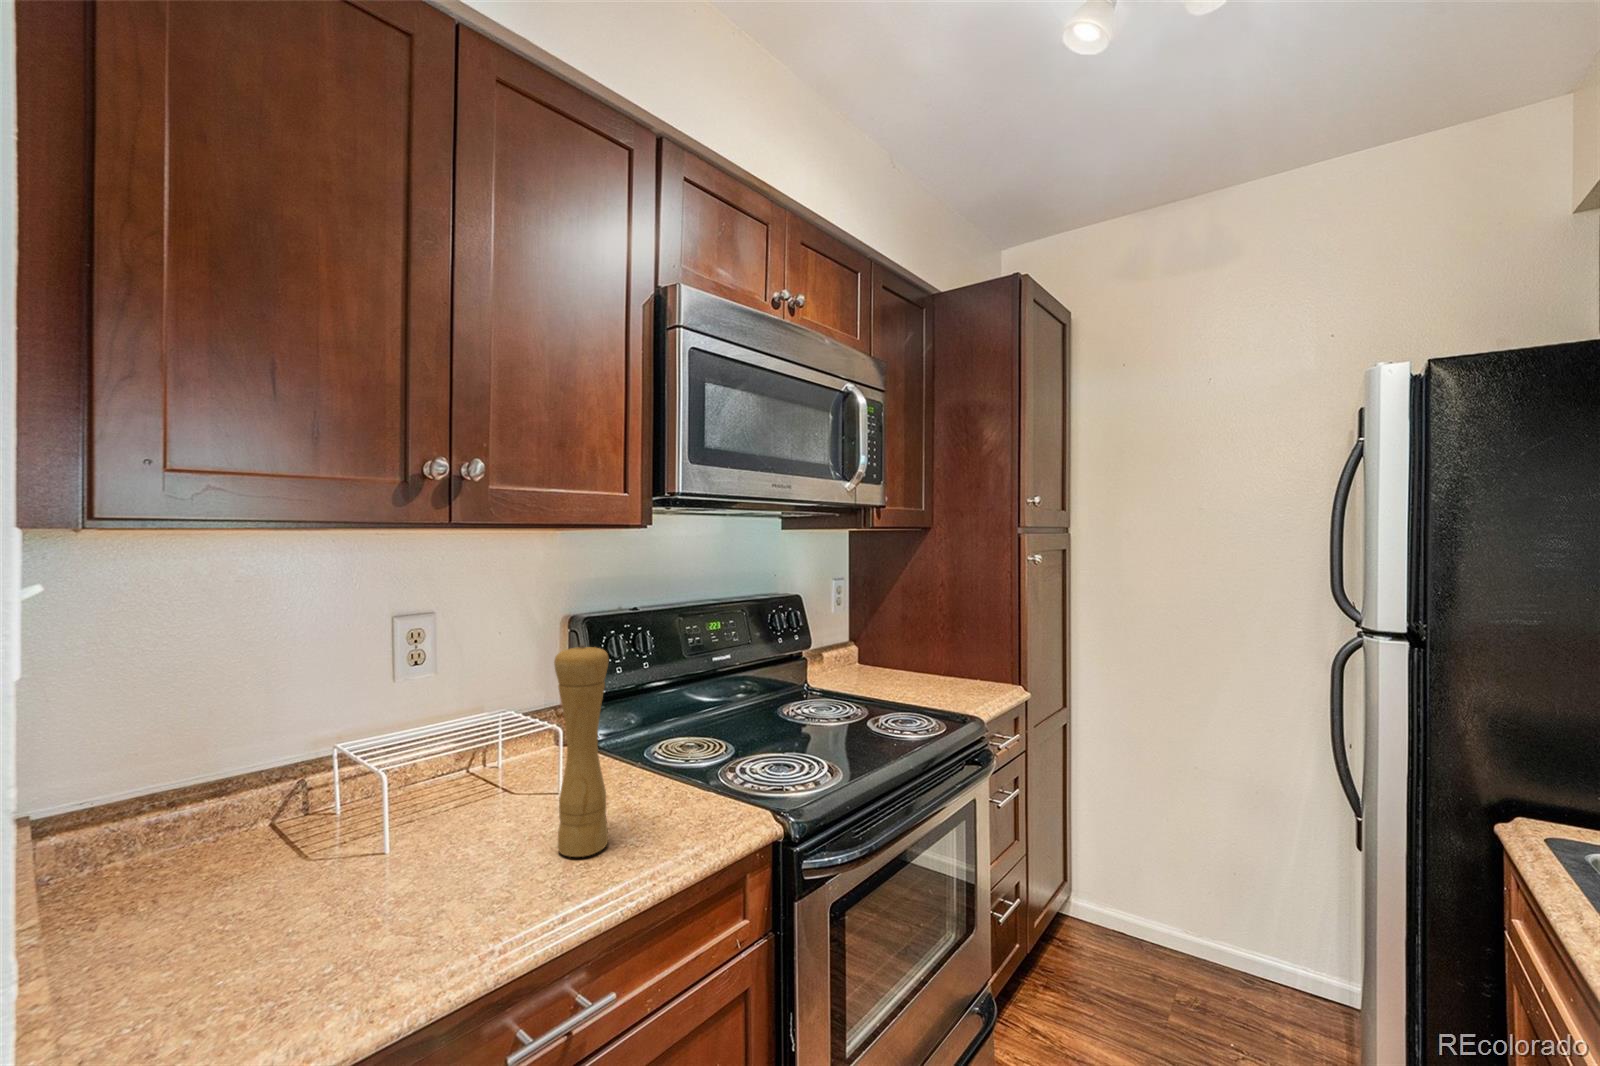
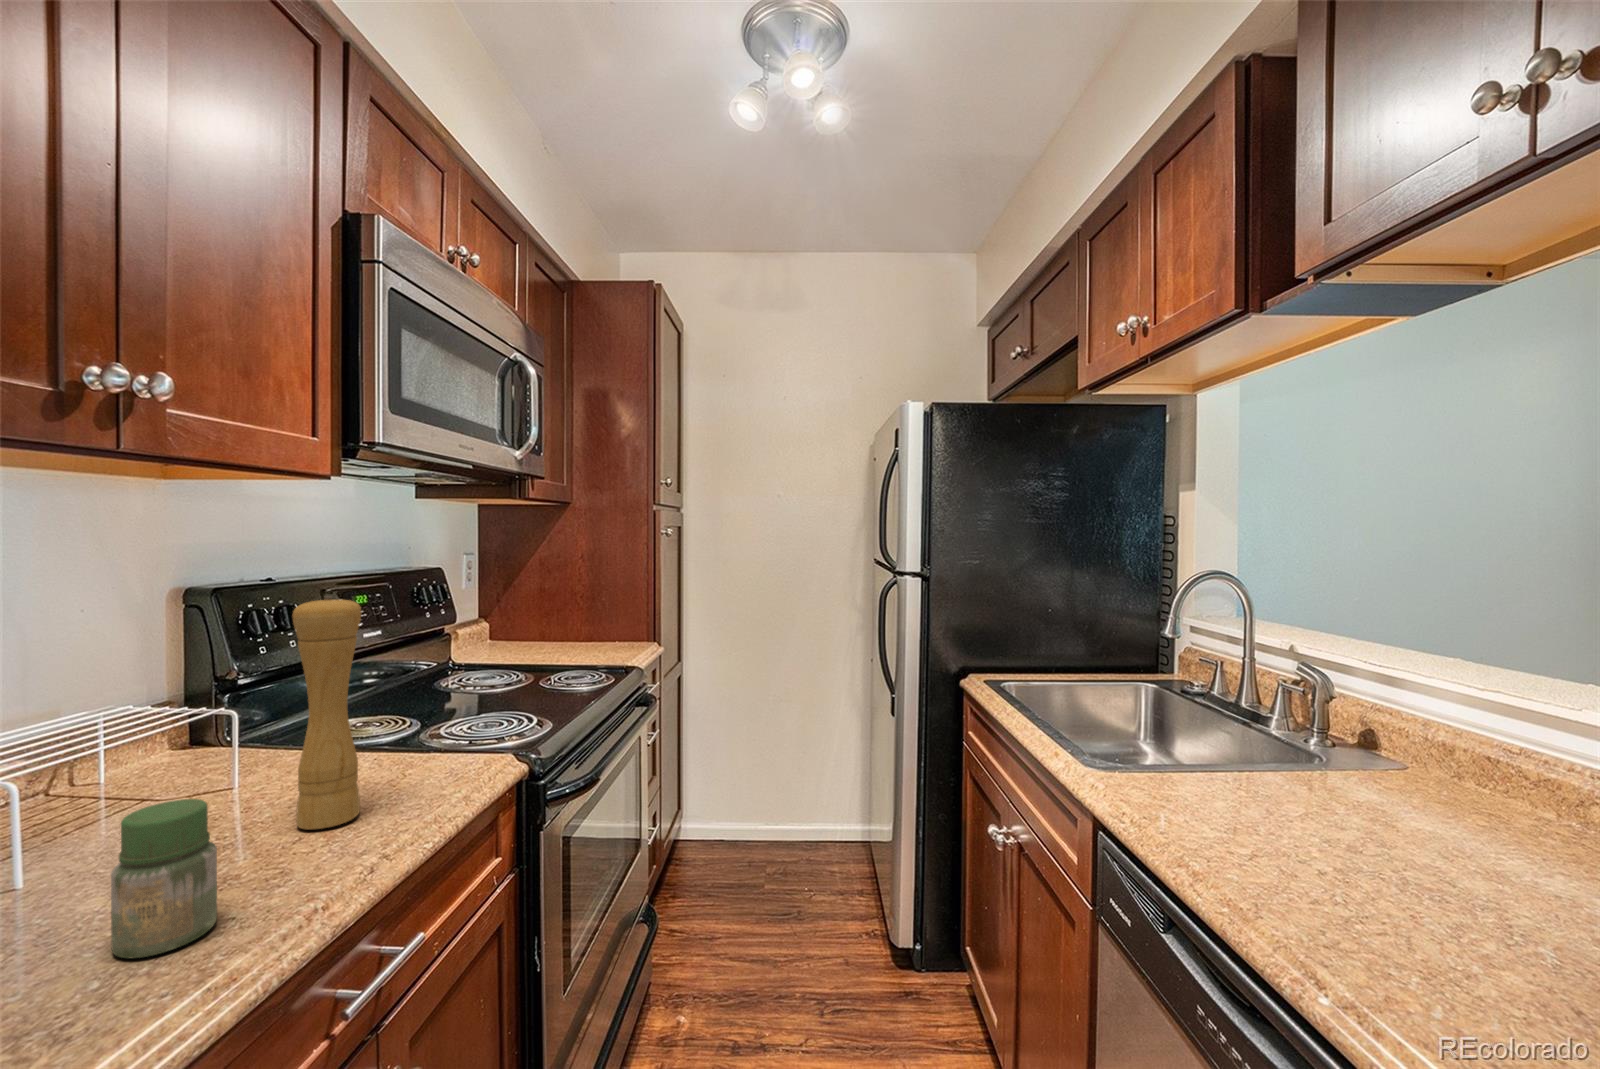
jar: none [363,822,437,955] -> present [111,799,217,958]

